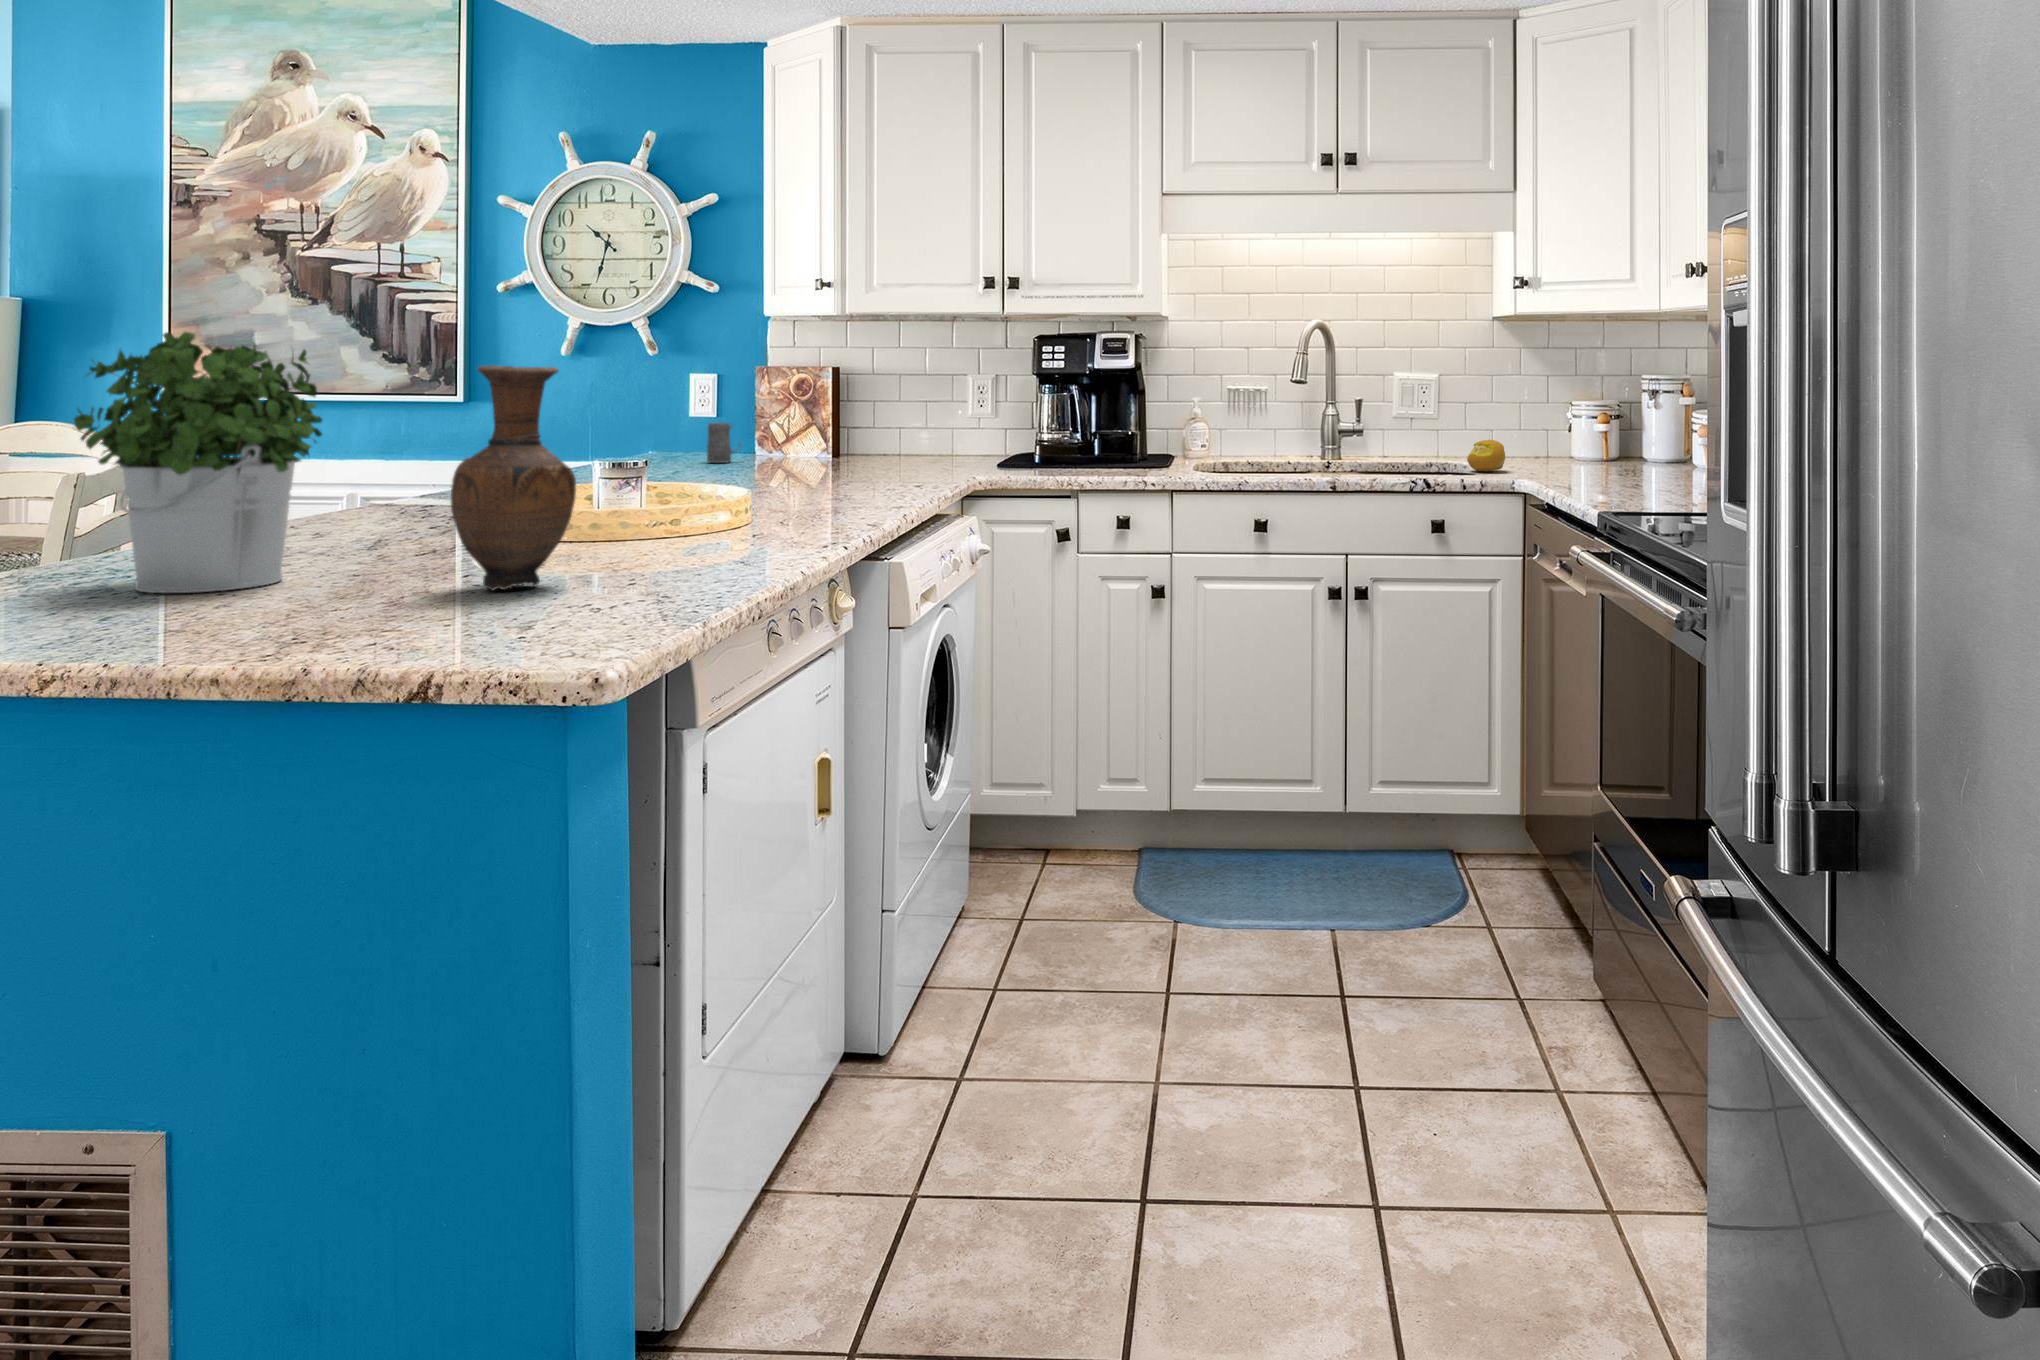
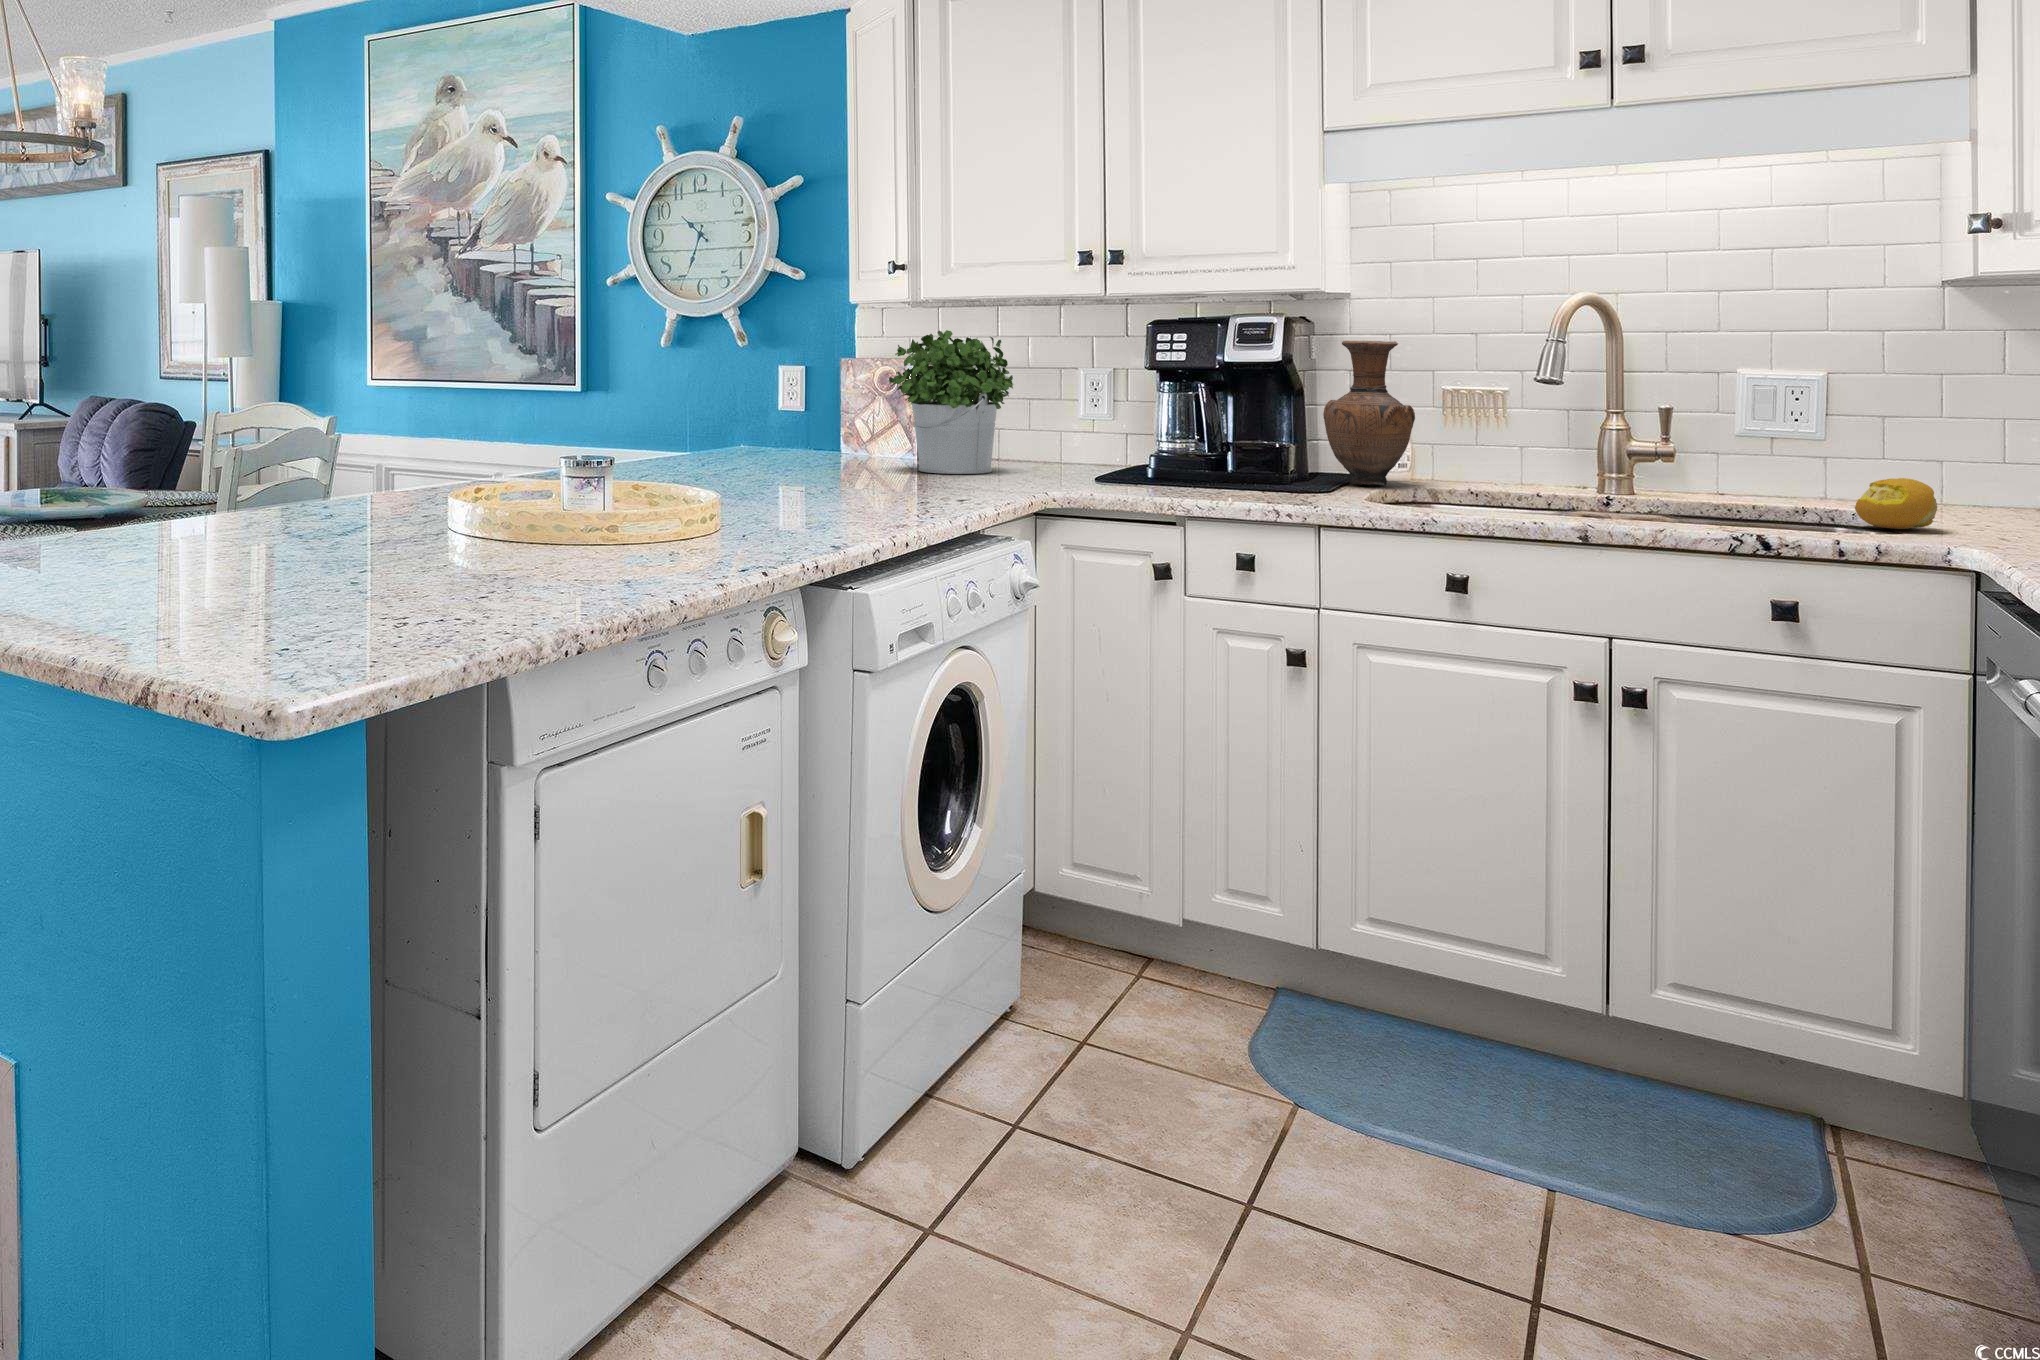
potted plant: present [74,332,322,593] -> present [889,330,1013,474]
vase: present [451,366,576,591] -> present [1323,341,1415,485]
mug: present [707,423,741,463] -> none [796,416,833,459]

